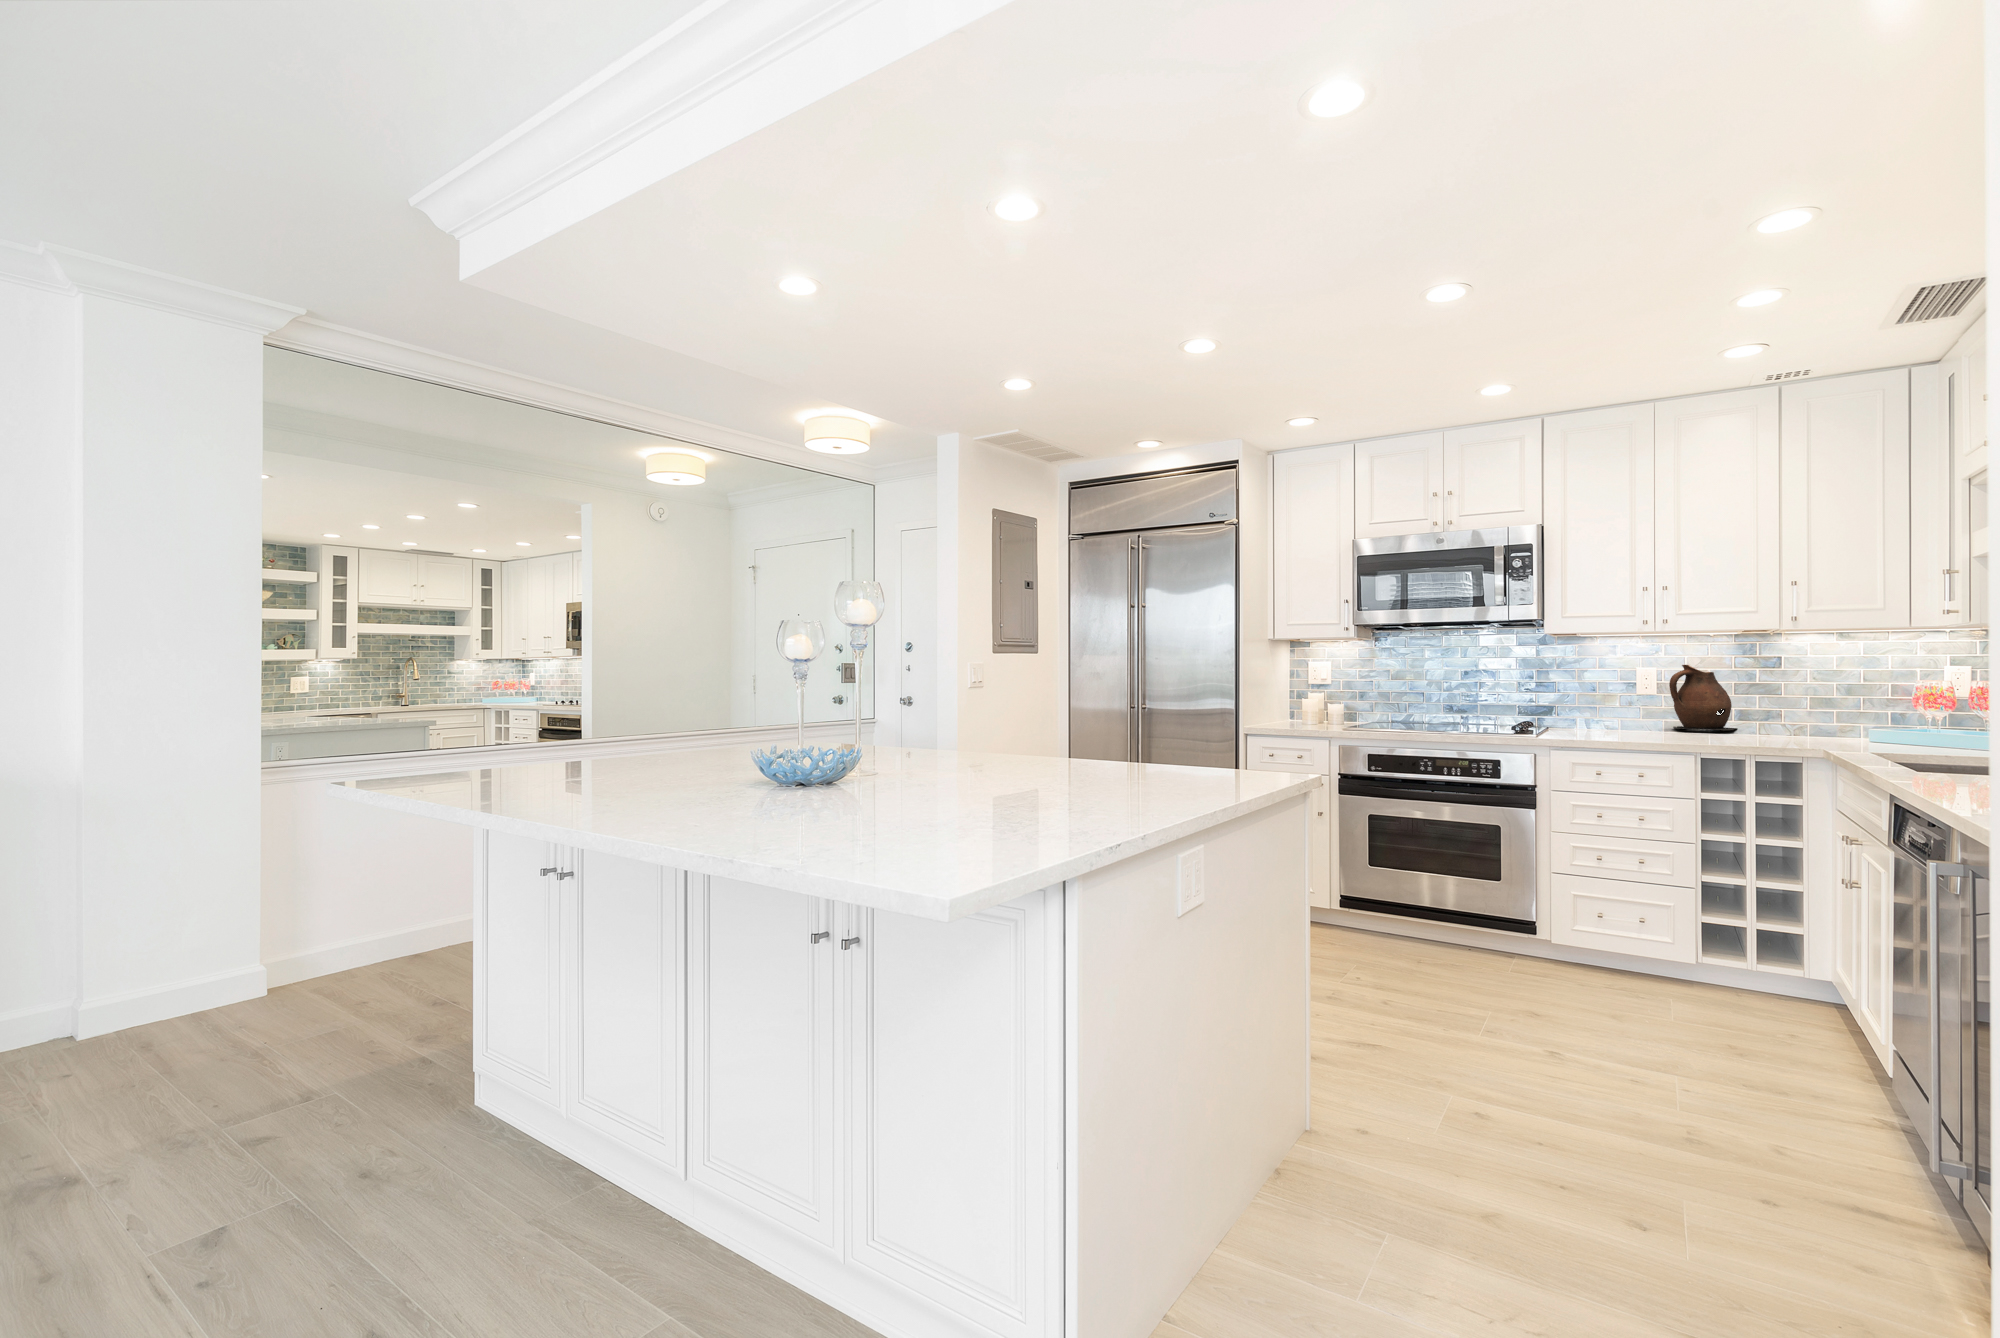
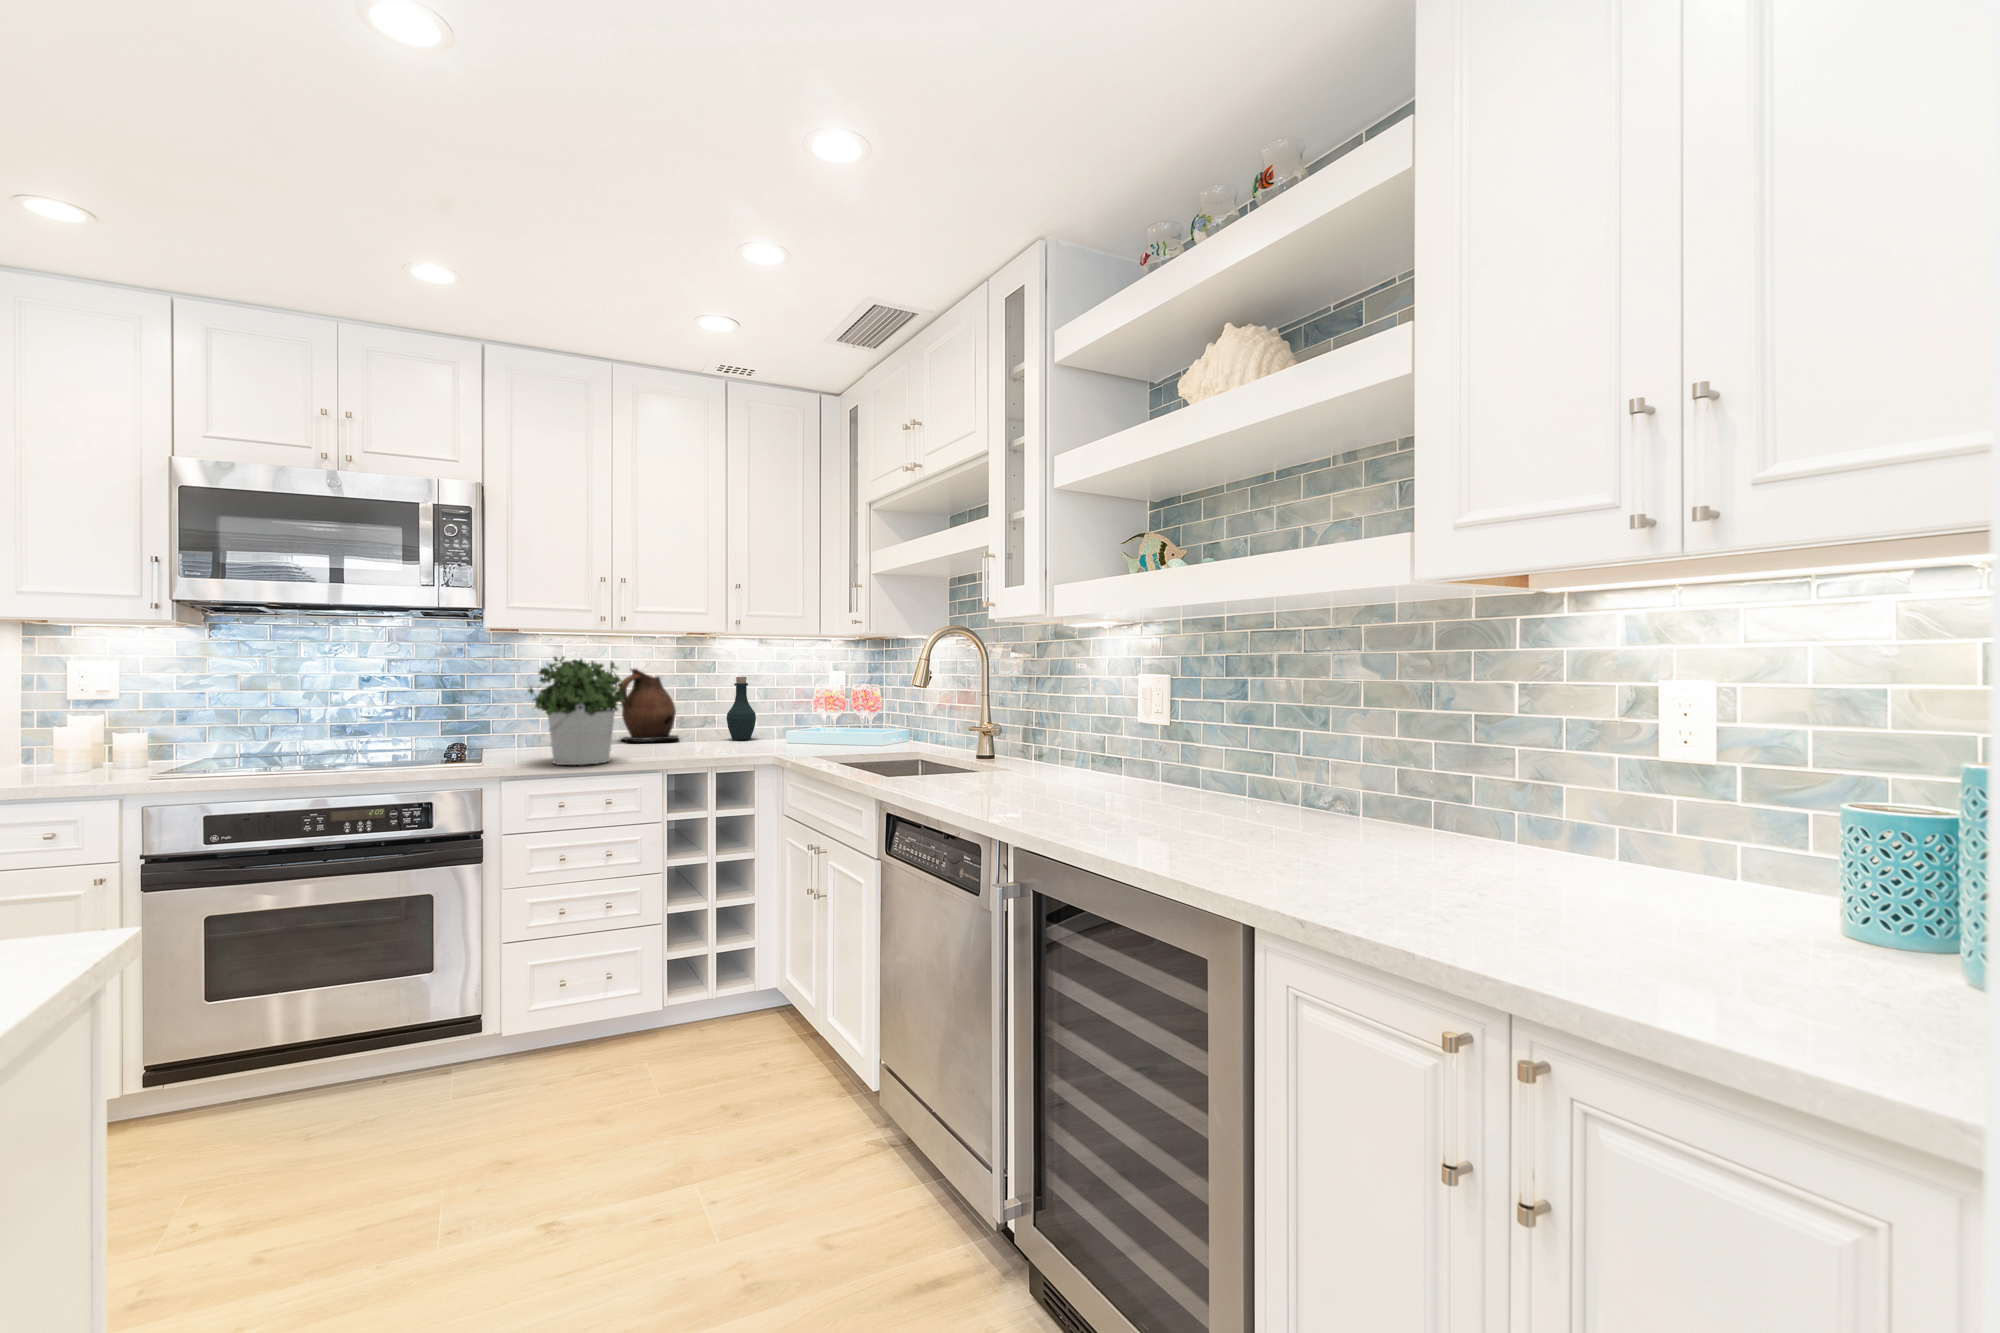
potted plant: none [1572,654,1660,743] -> present [528,656,625,765]
bottle: none [1789,672,1826,736] -> present [726,677,756,740]

